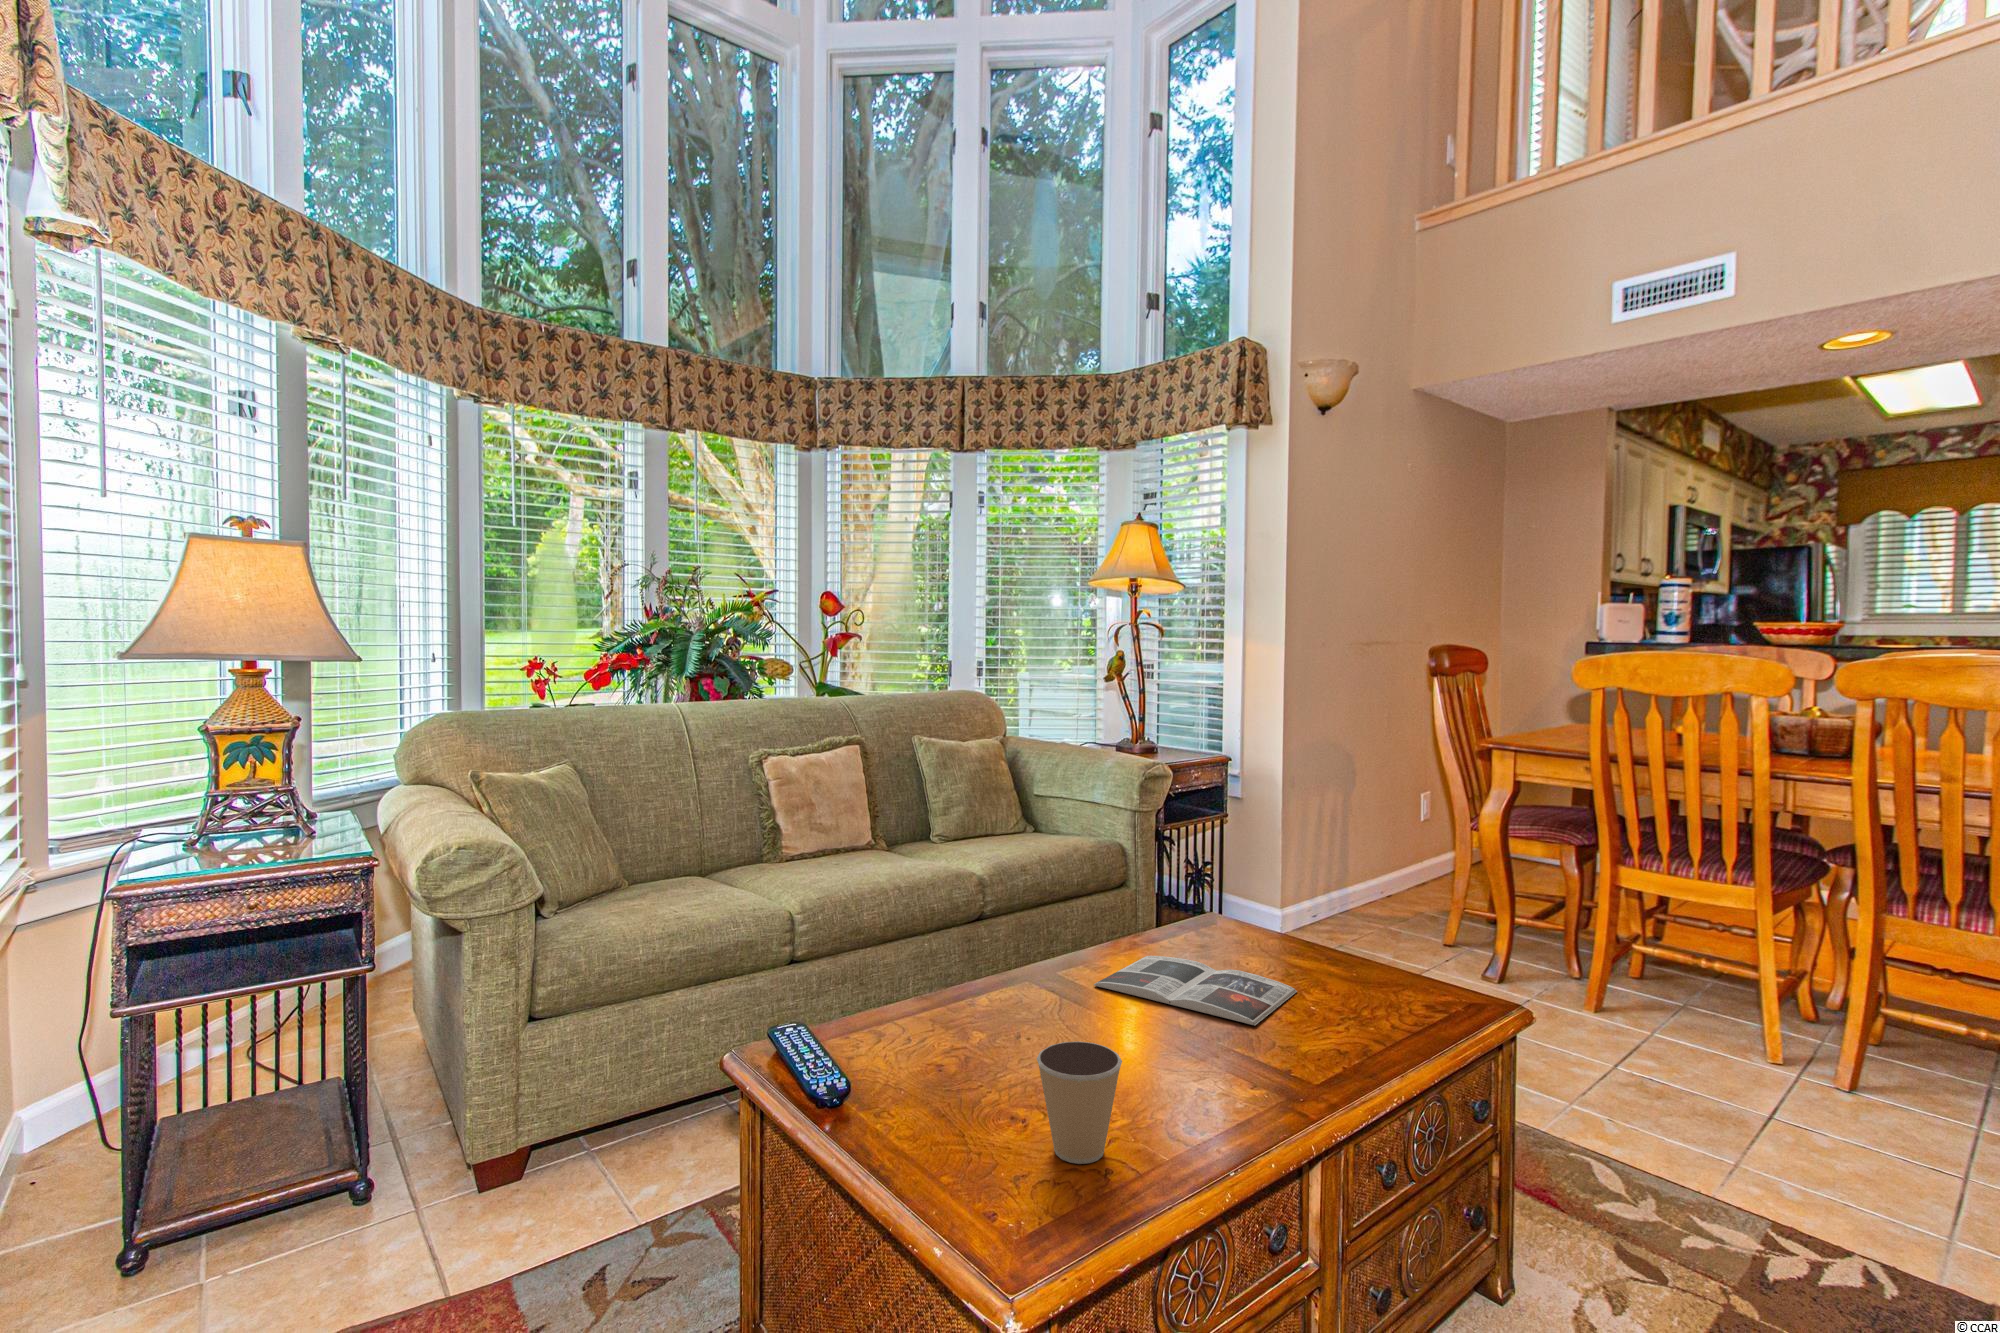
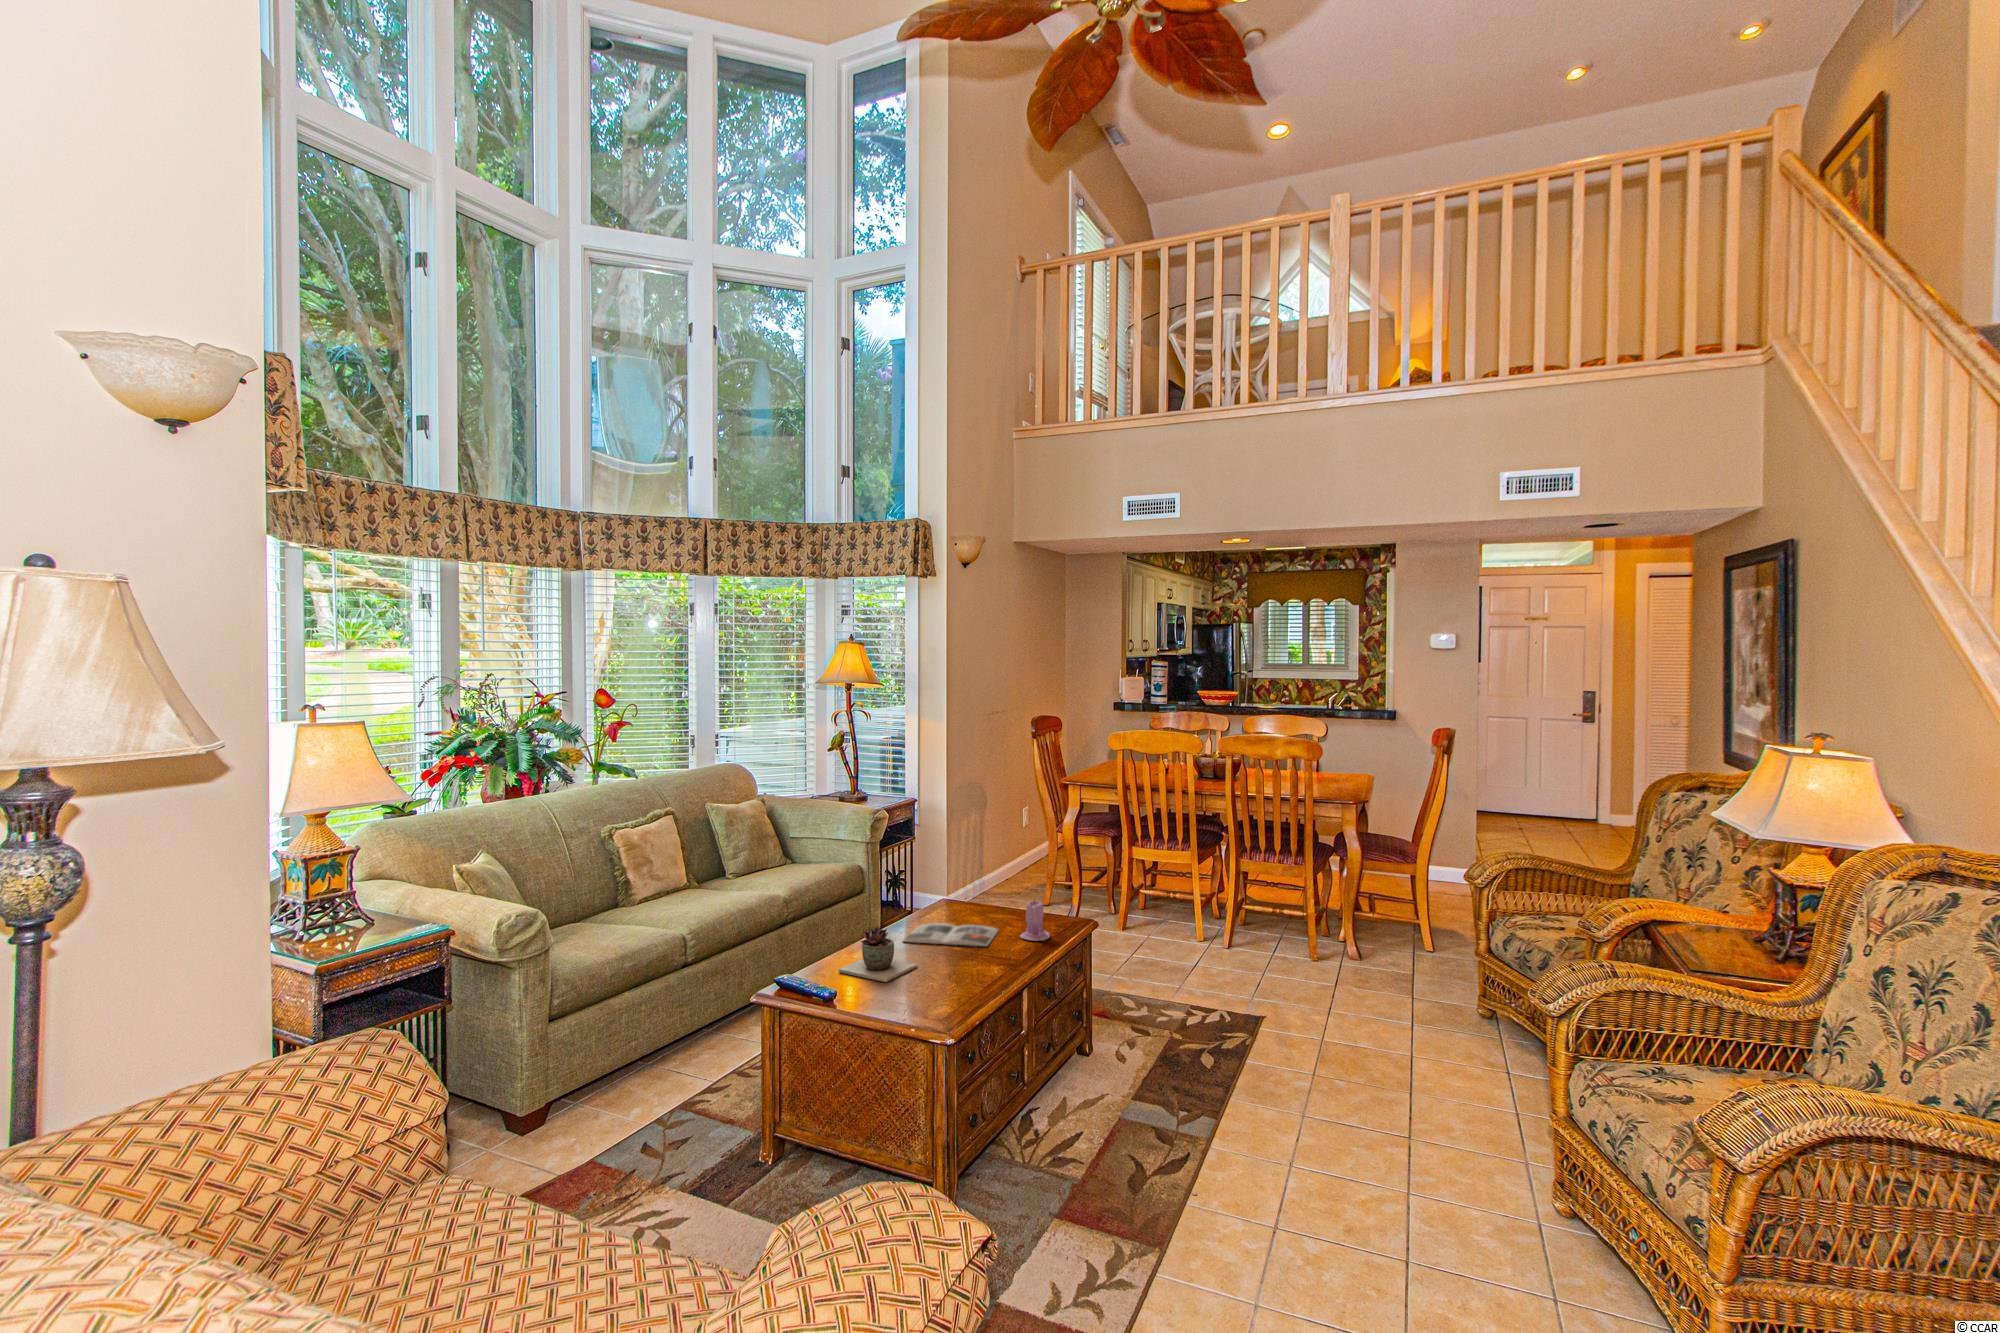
candle: none [1336,933,1405,1034] -> present [1020,899,1050,941]
succulent plant: none [931,952,1086,1074] -> present [839,927,917,982]
coffee cup: present [1037,1041,1122,1164] -> none [923,955,958,1003]

